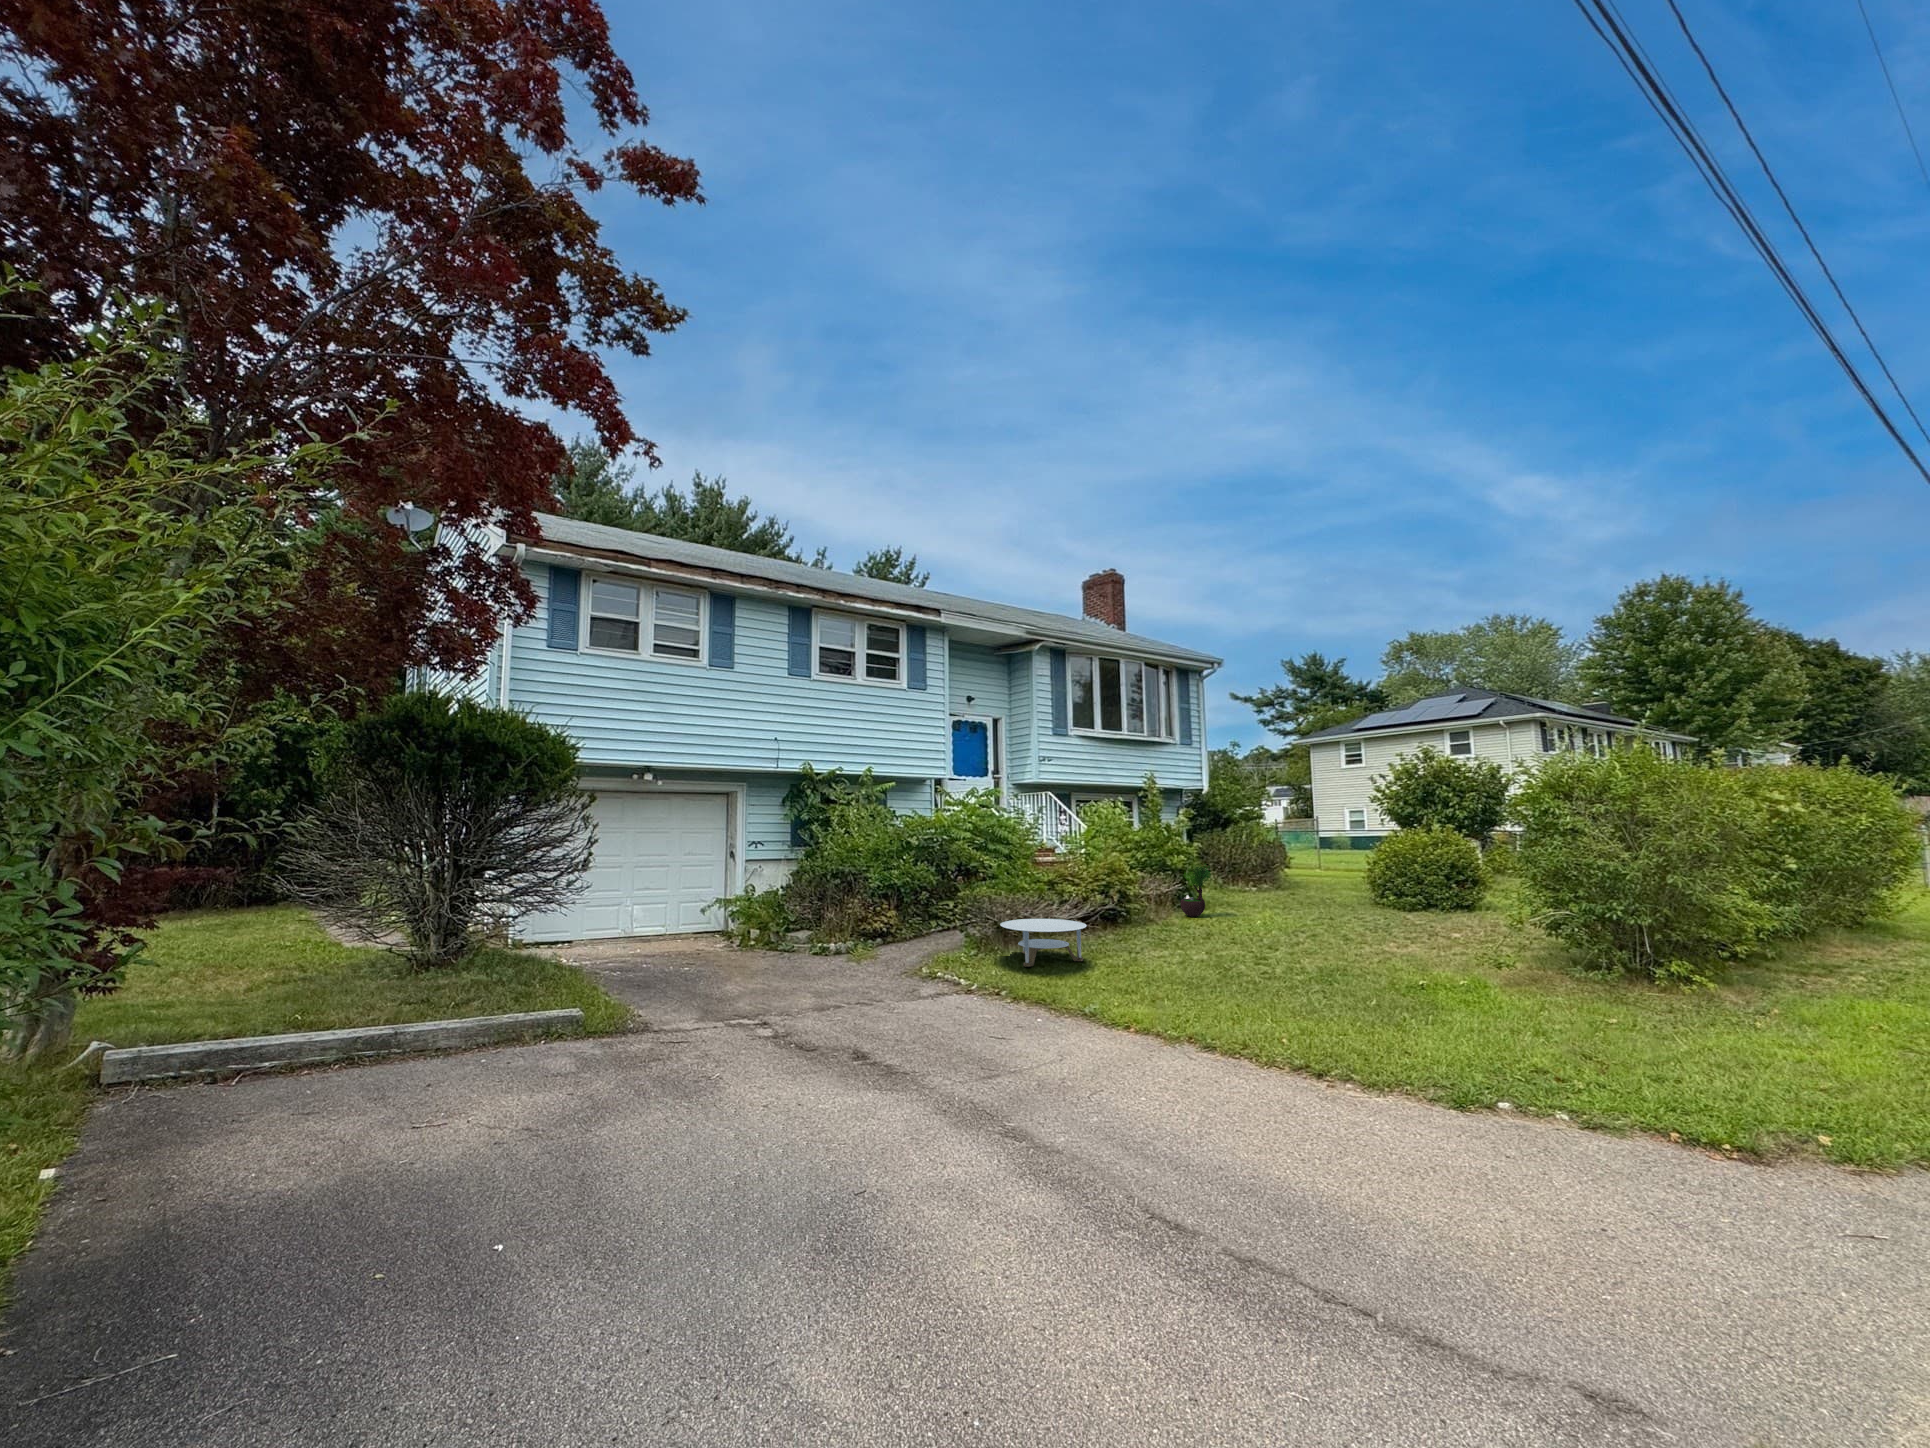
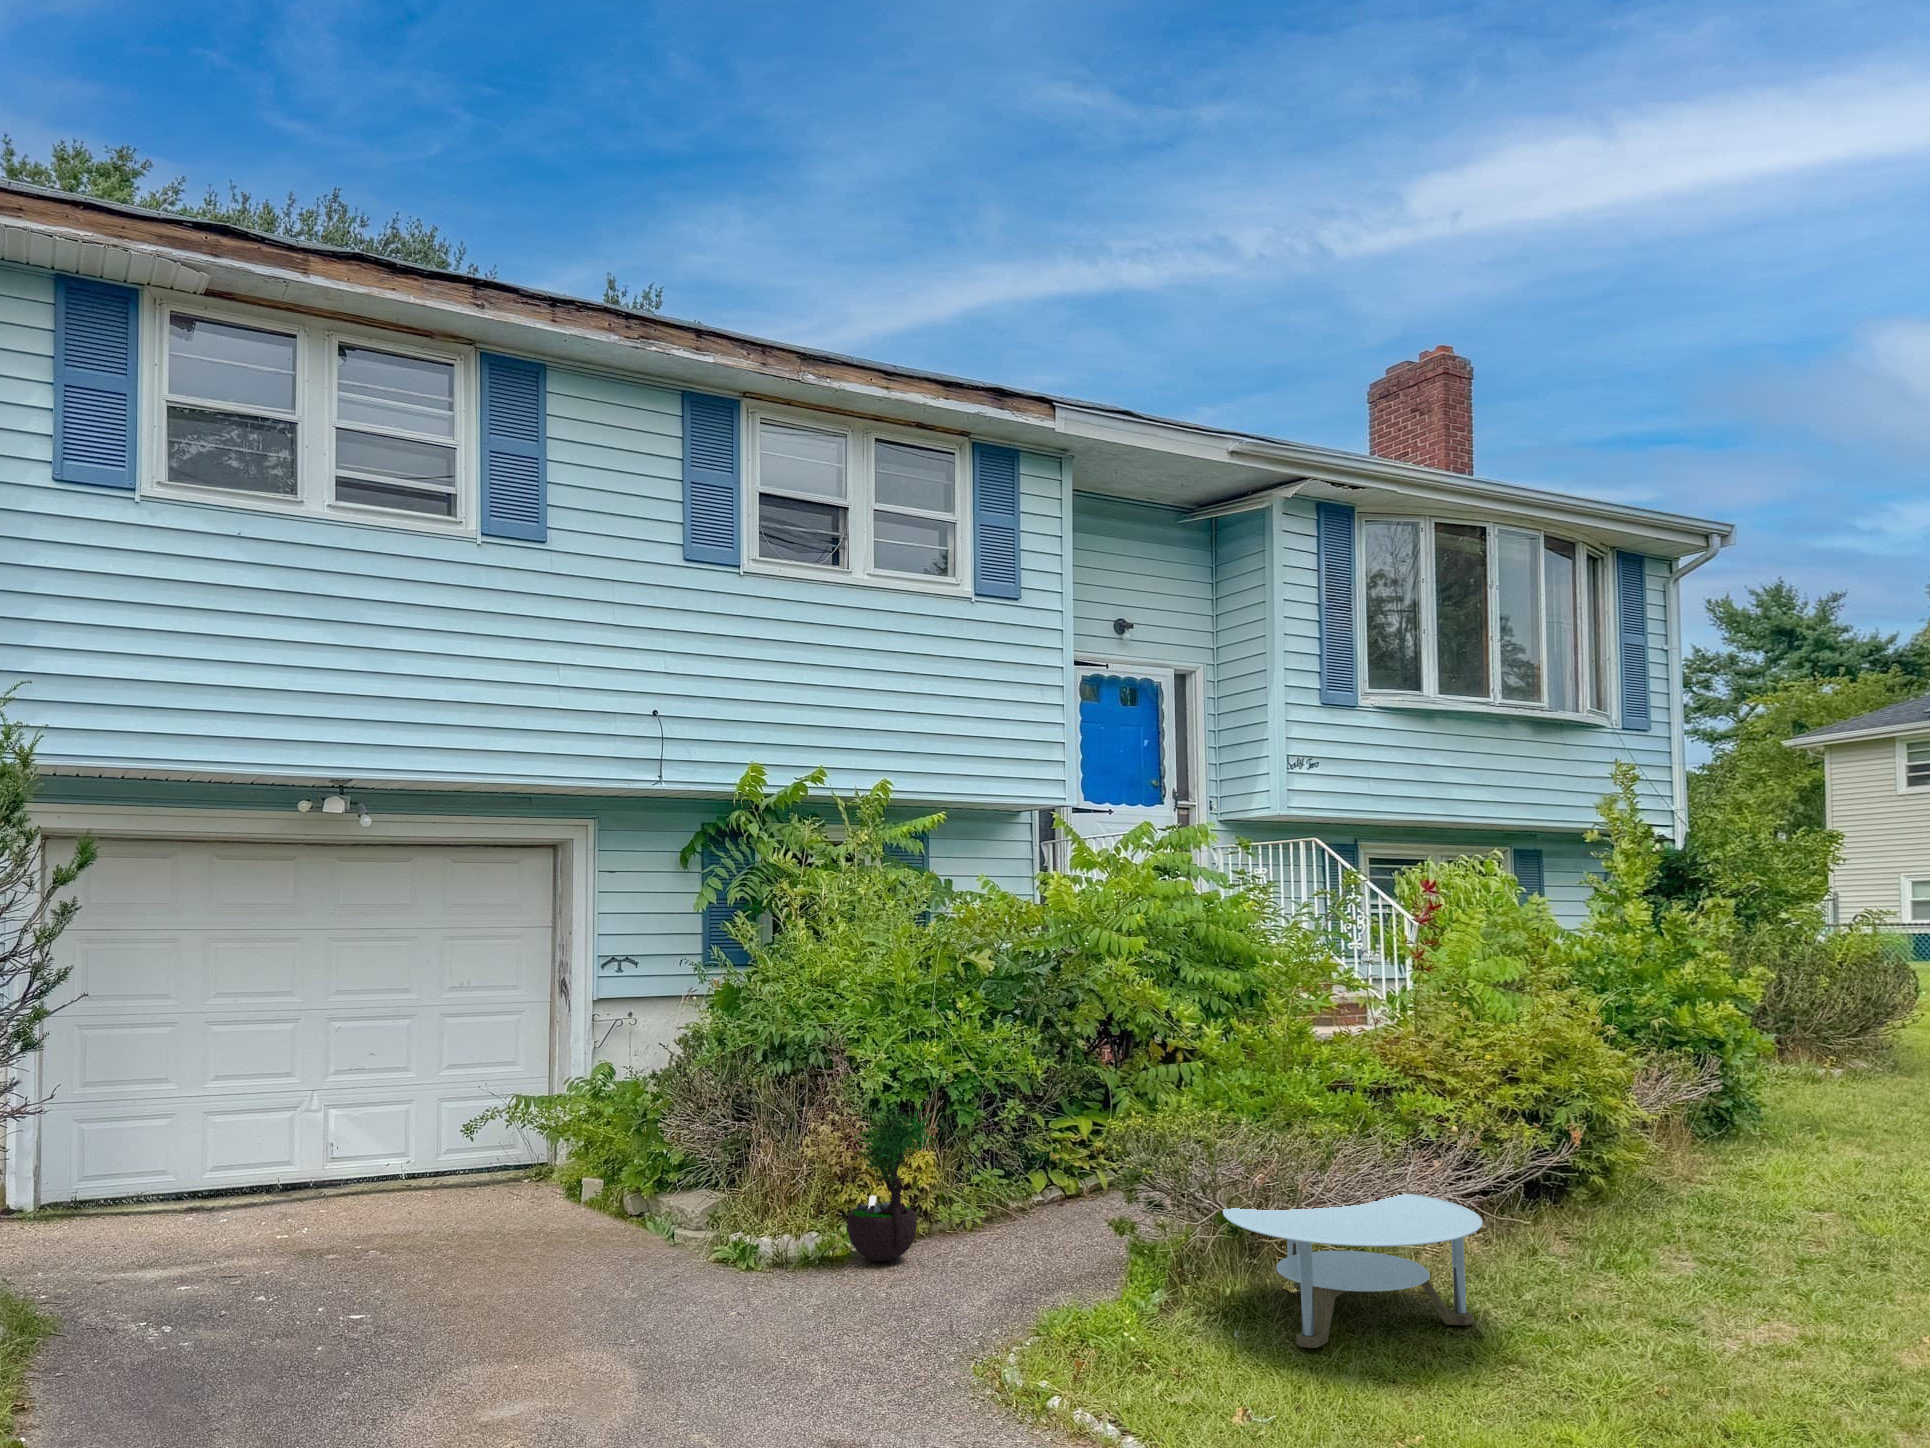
potted tree: present [1180,865,1211,917] -> present [847,1099,937,1261]

